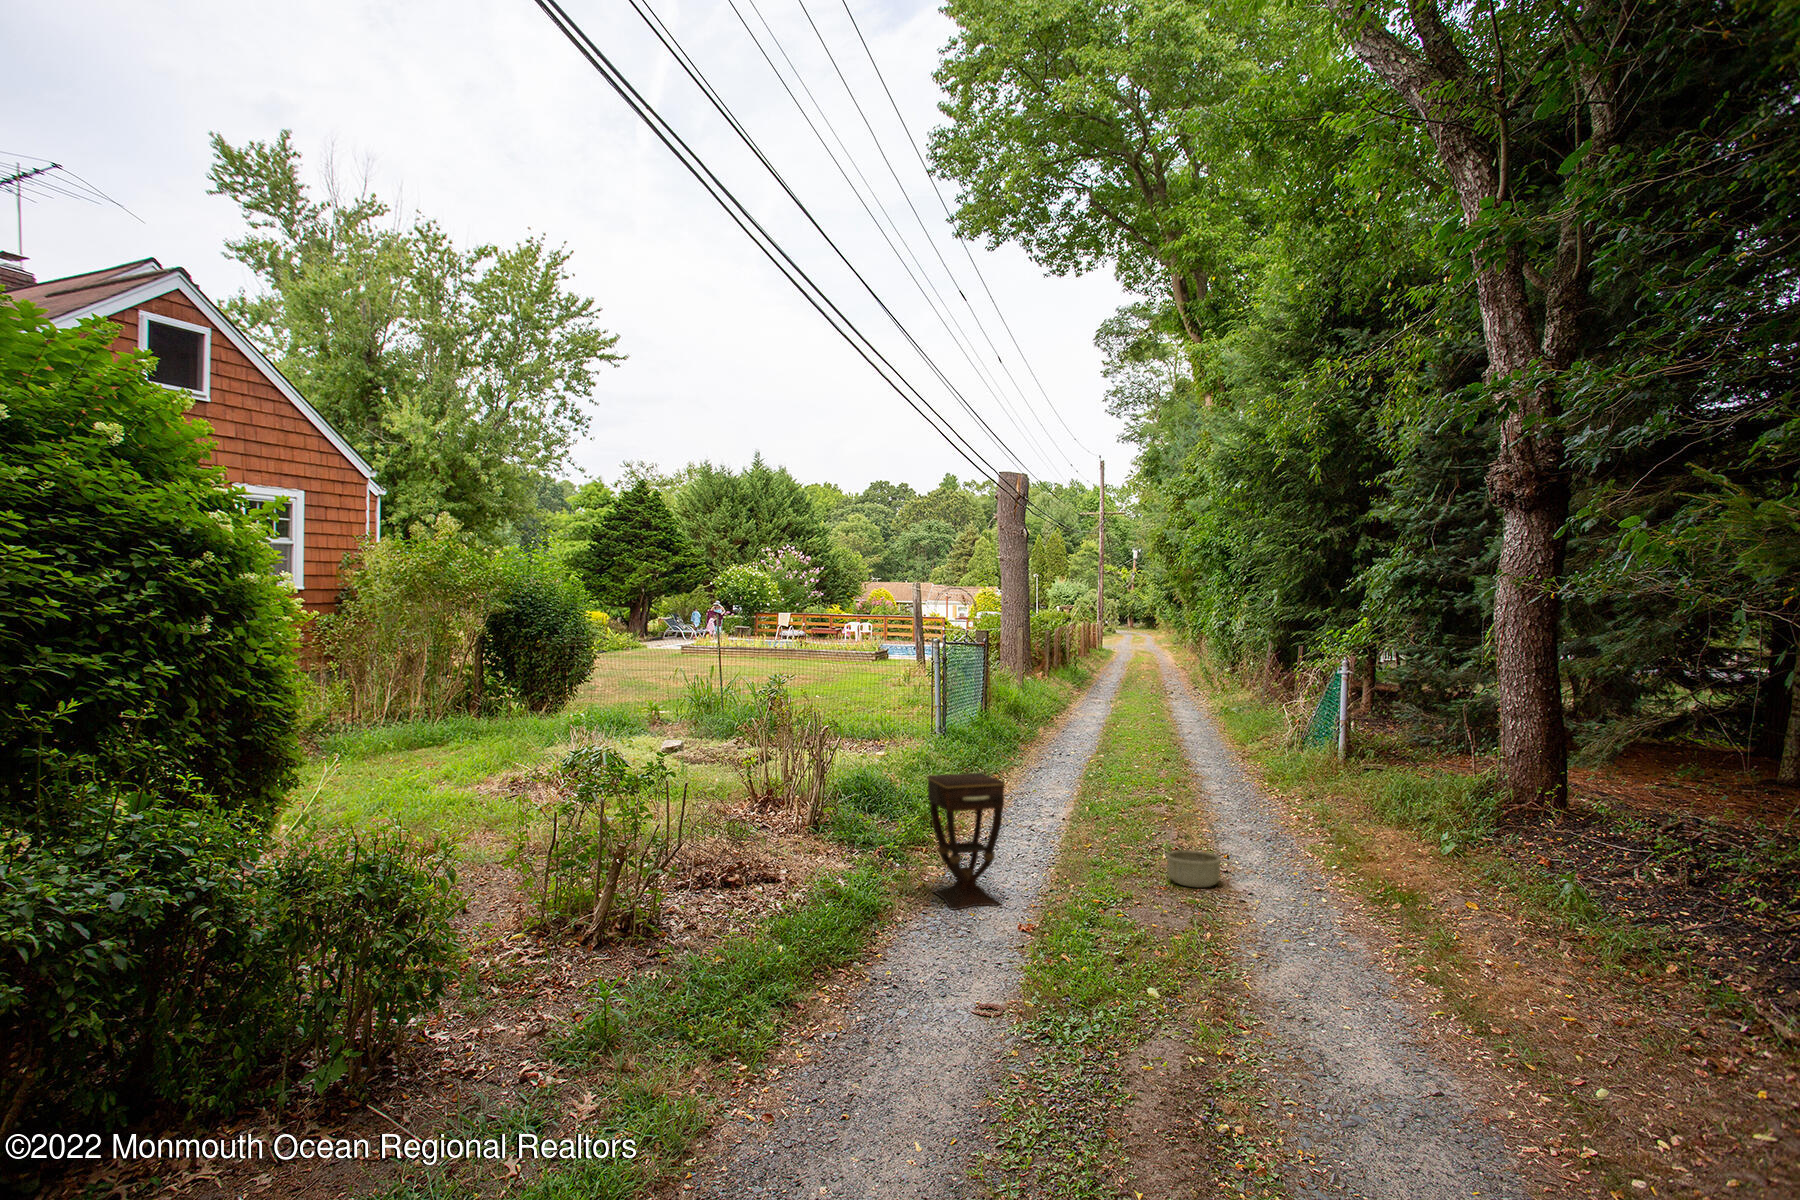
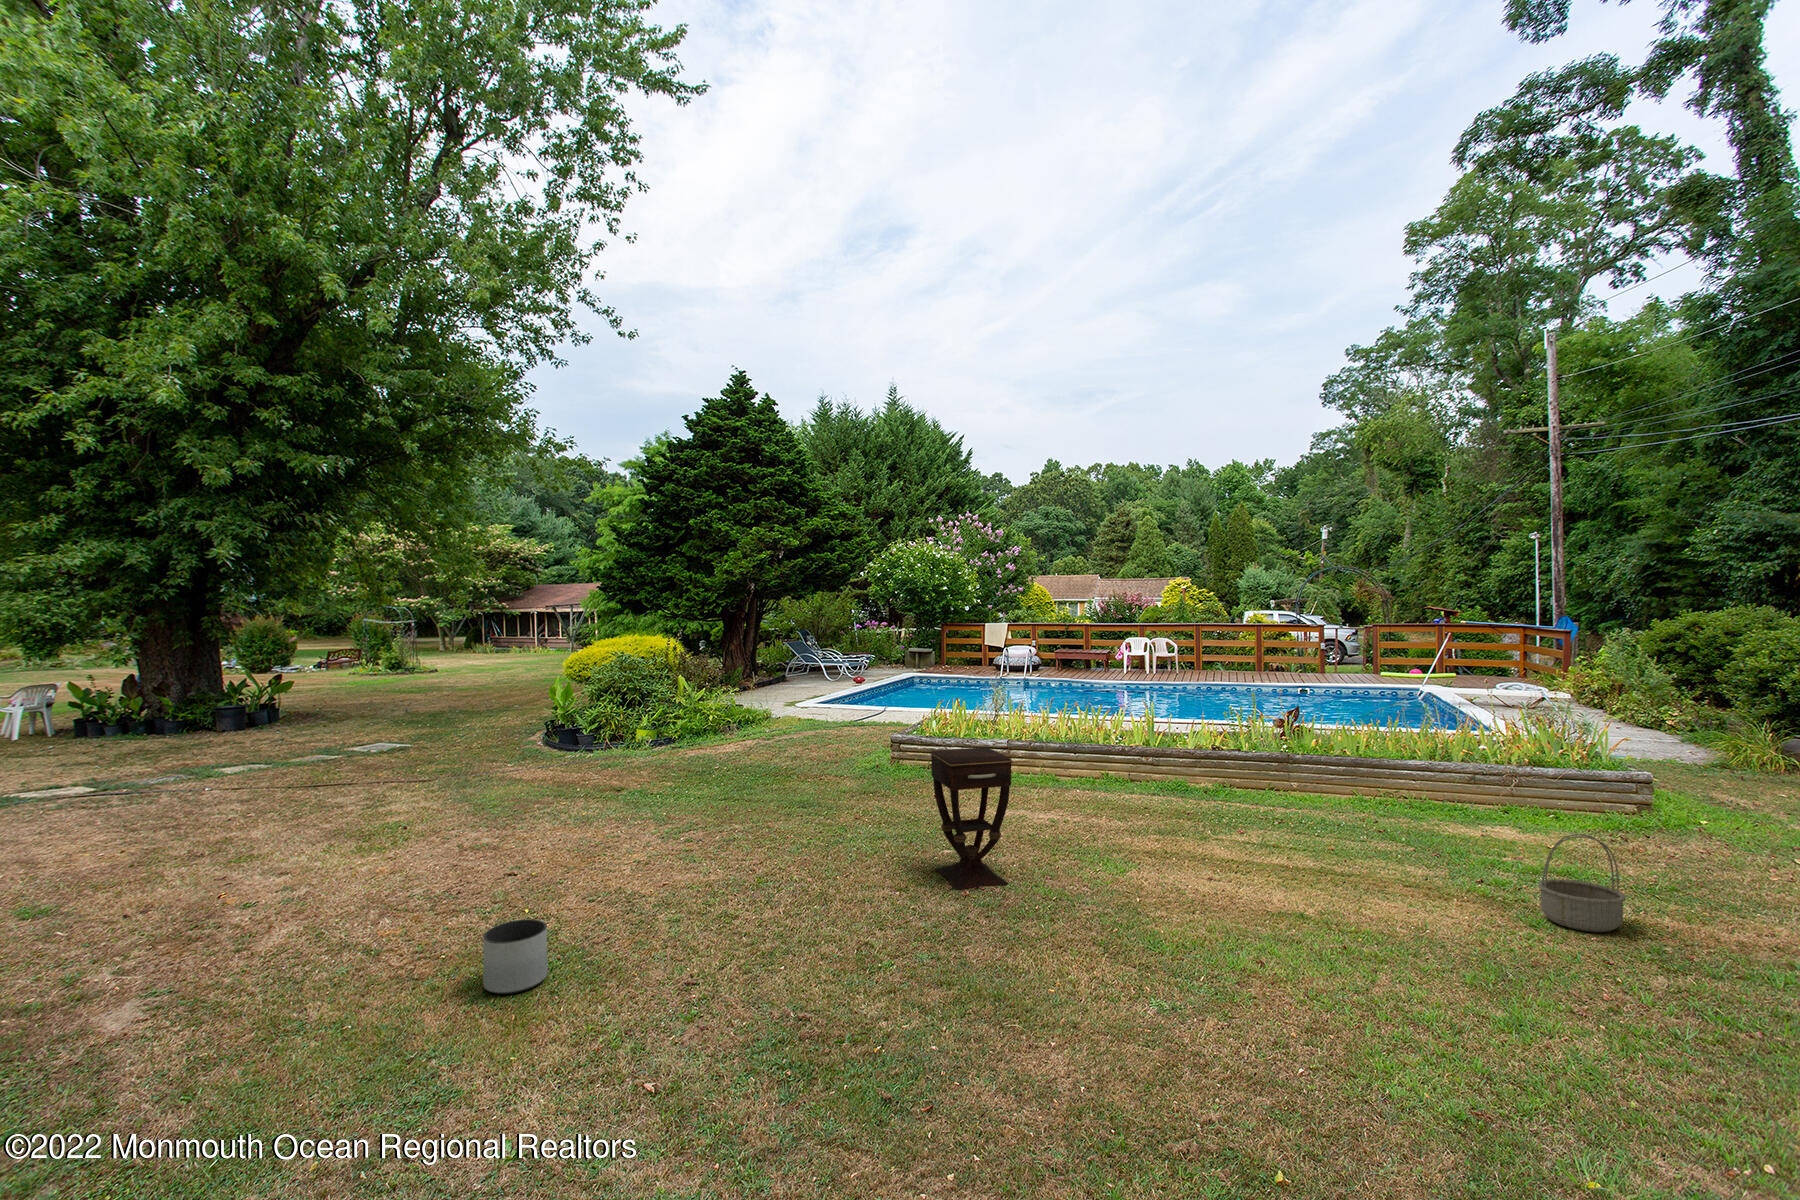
basket: present [1166,814,1221,888] -> present [1538,834,1626,932]
planter: none [491,931,555,1004] -> present [483,919,548,994]

